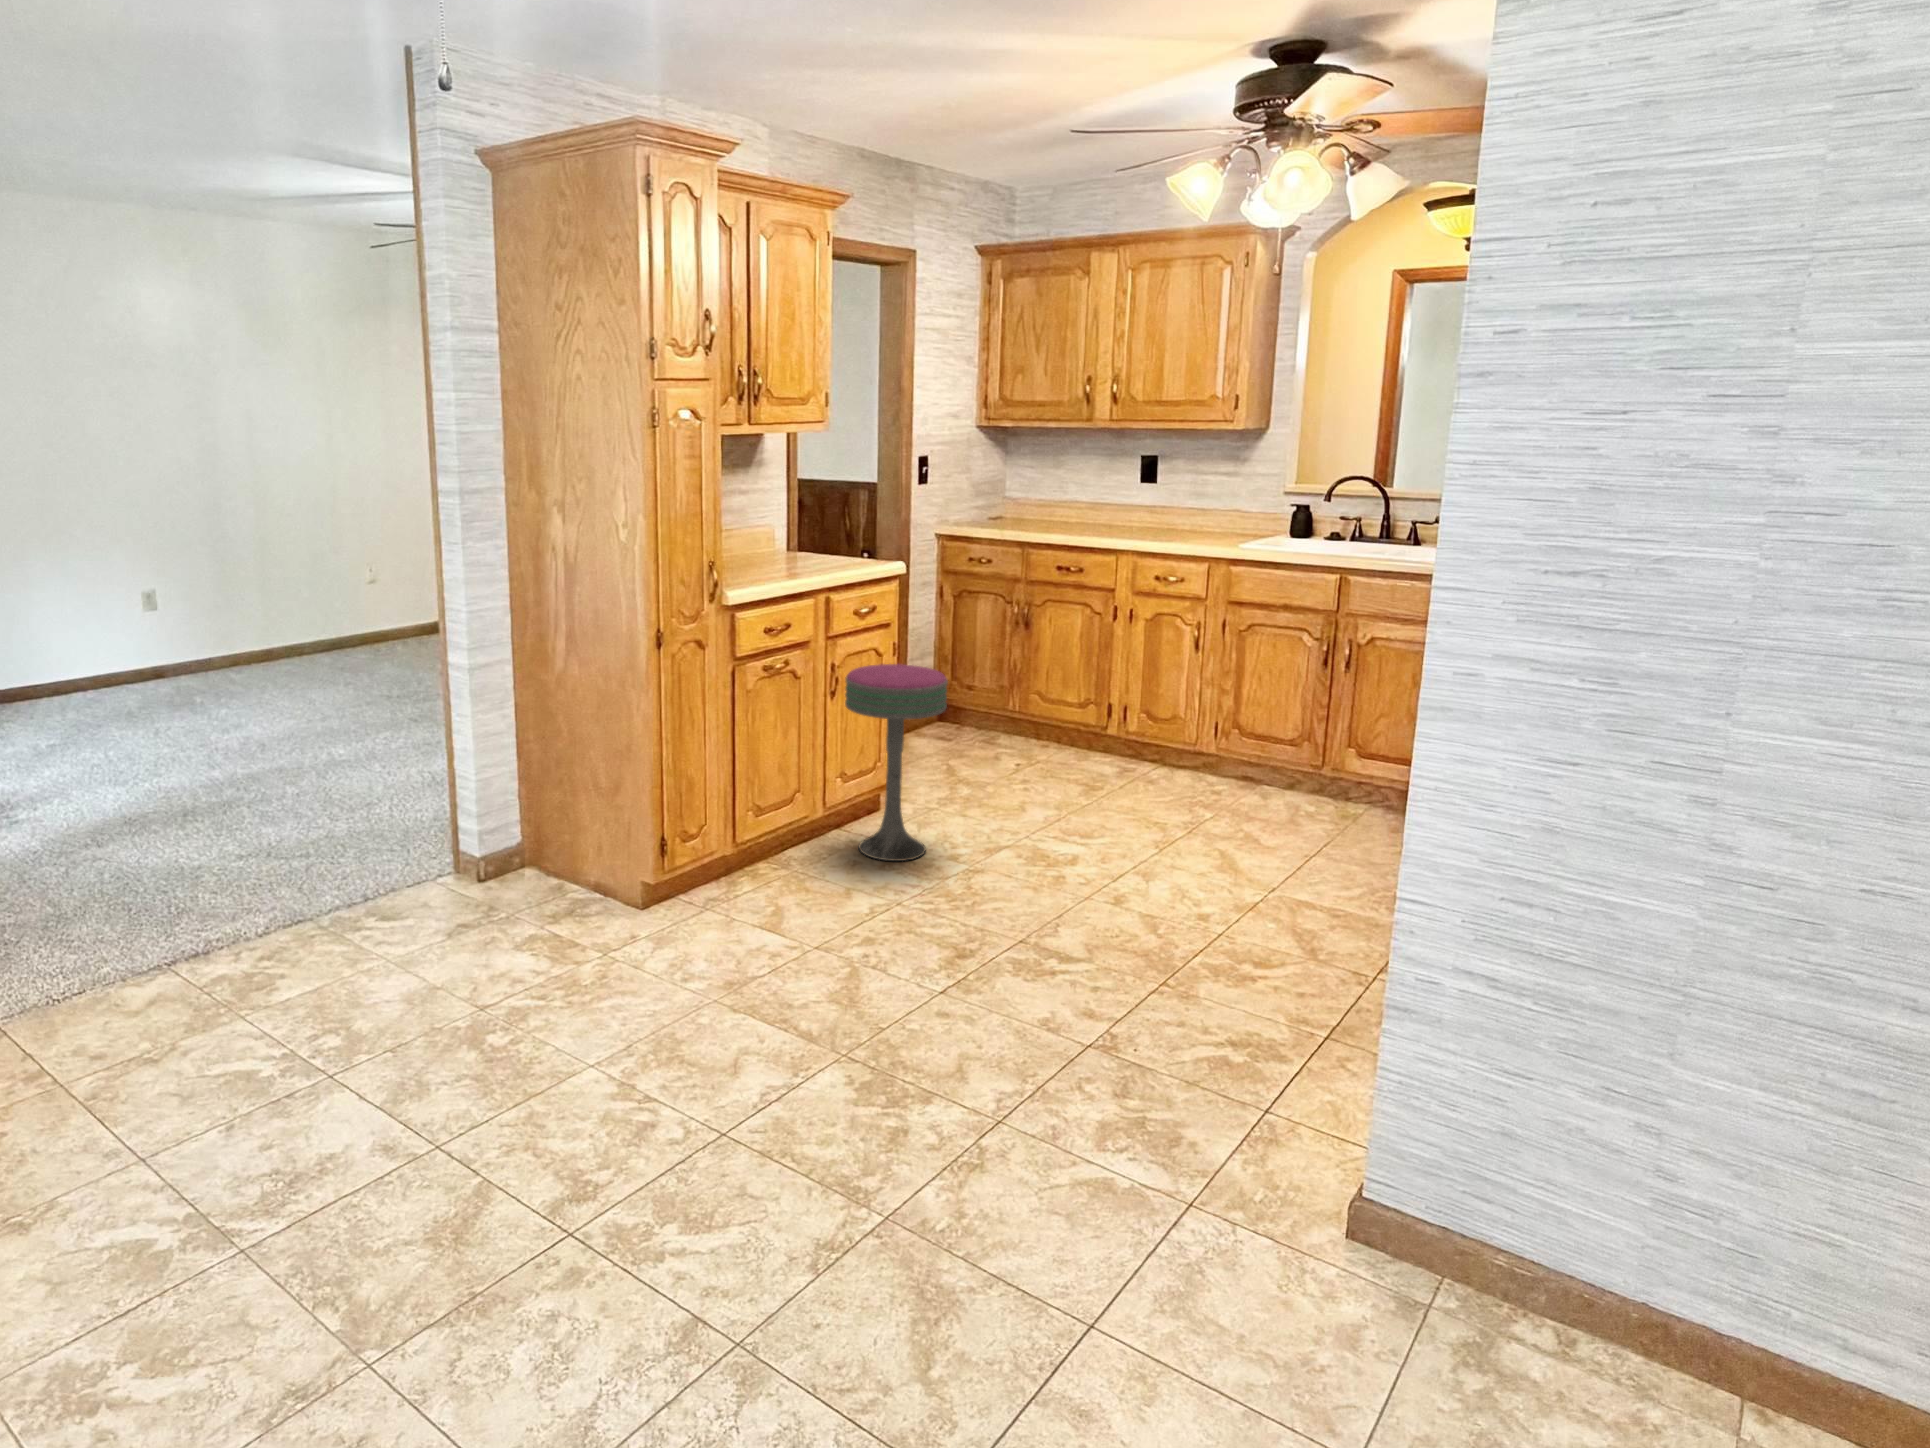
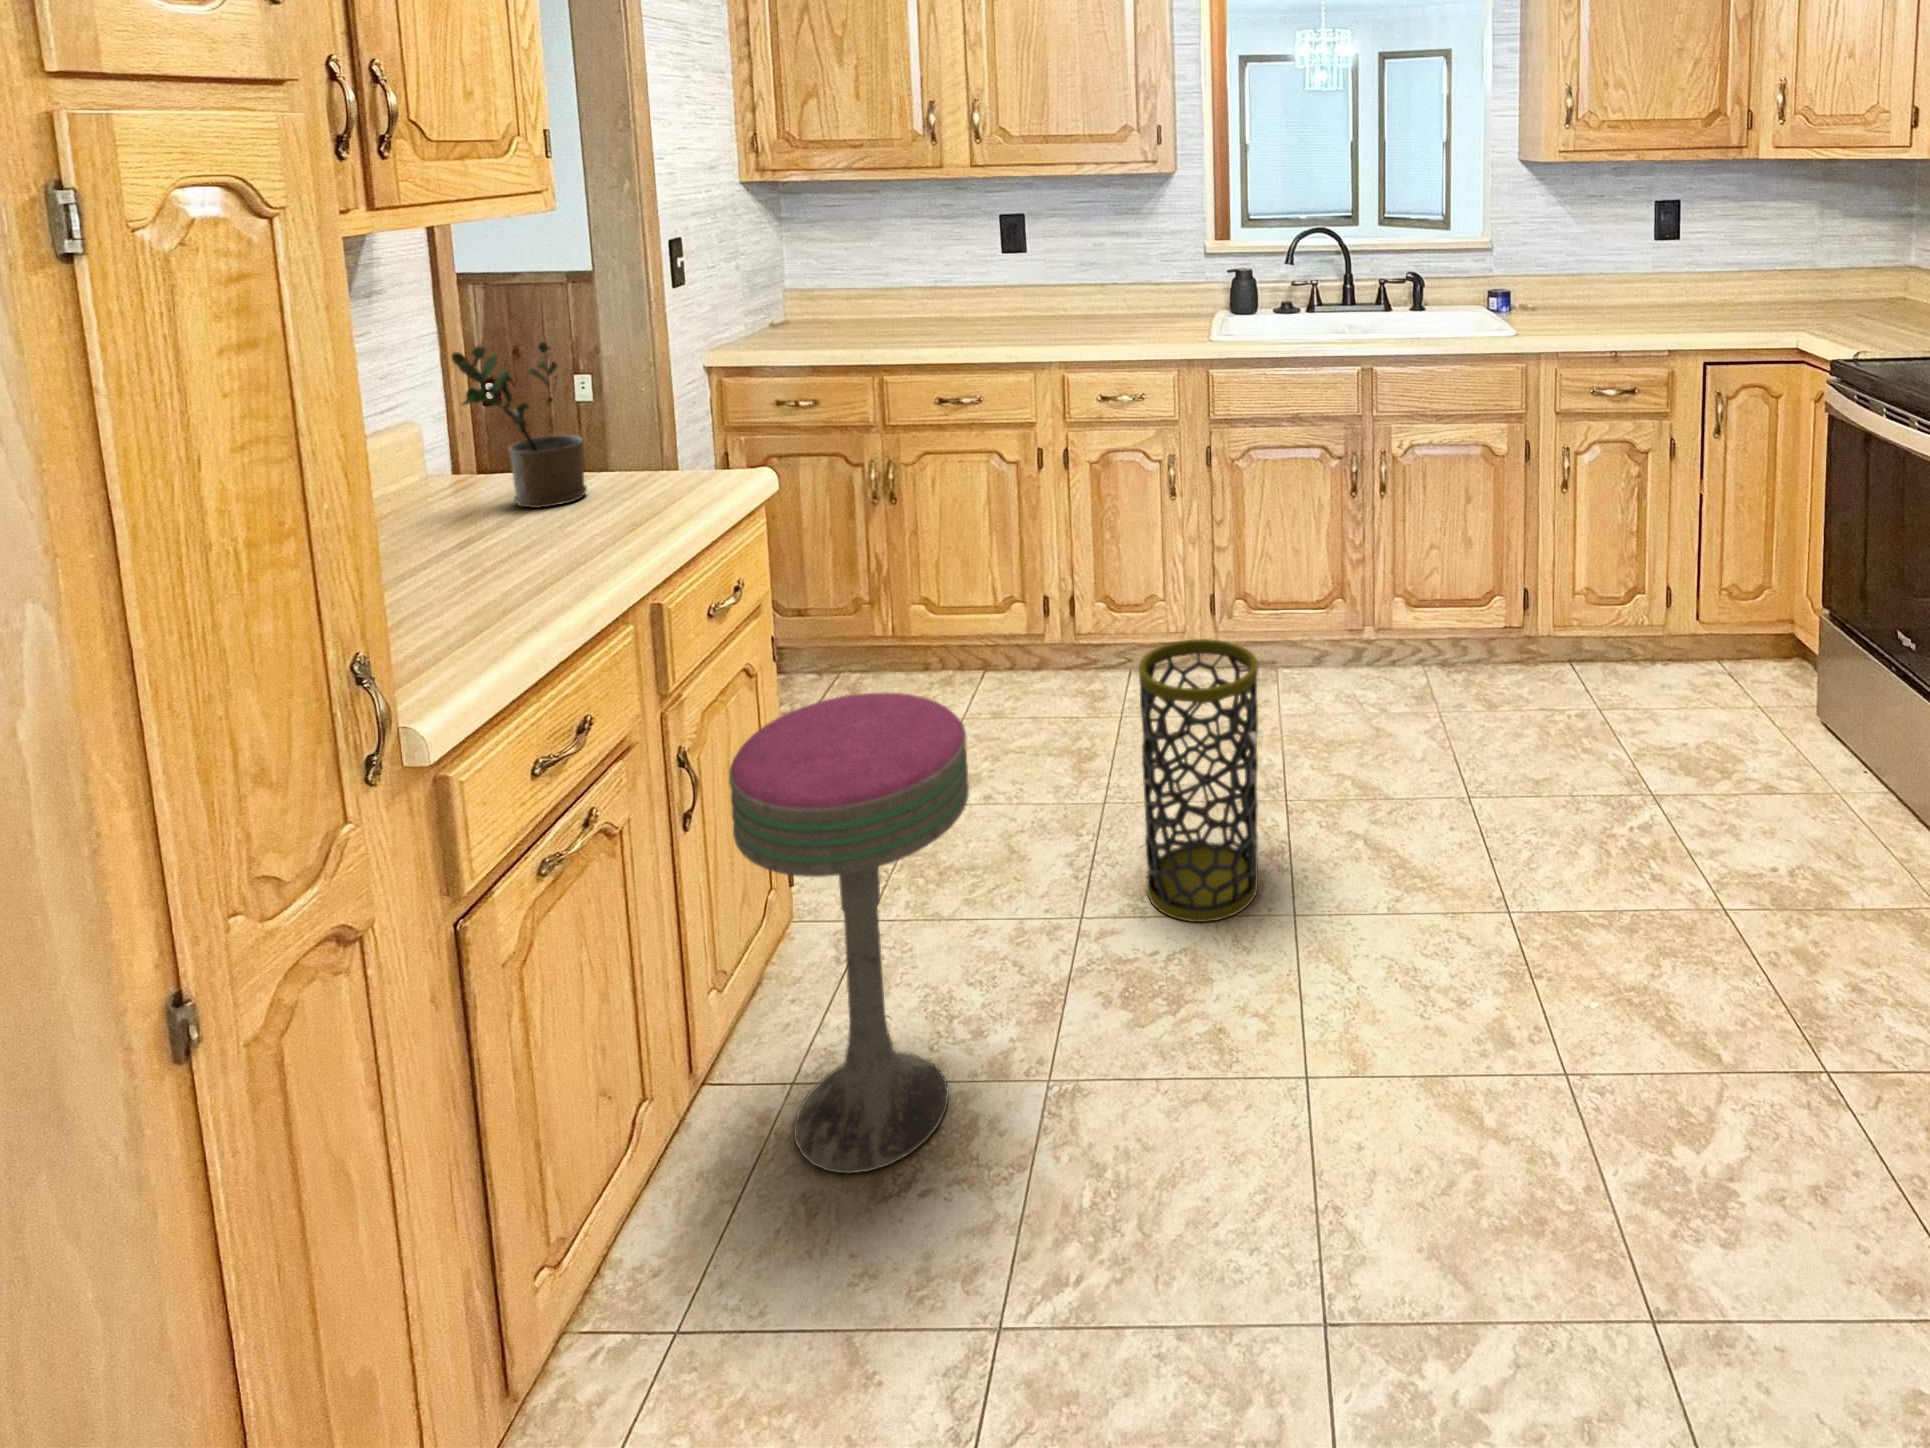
potted plant: none [783,489,829,562] -> present [452,342,587,508]
trash can: none [1069,702,1146,853] -> present [1139,639,1258,922]

